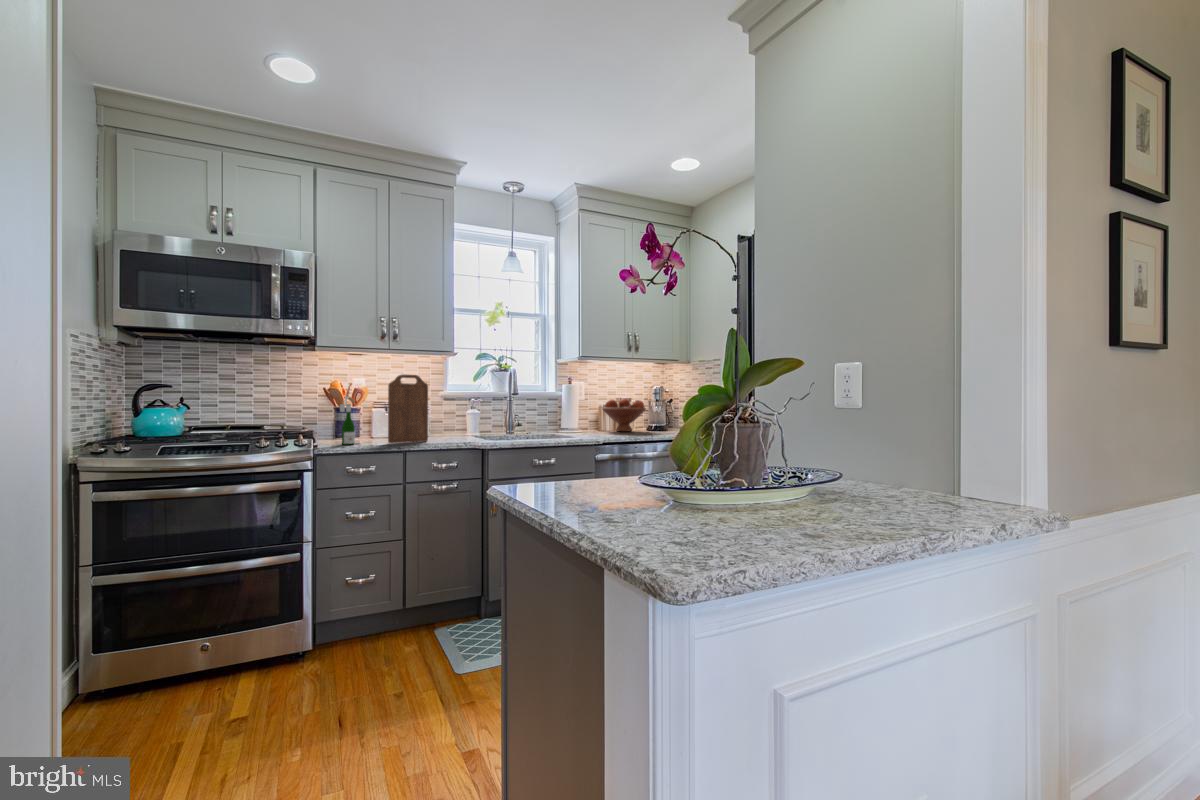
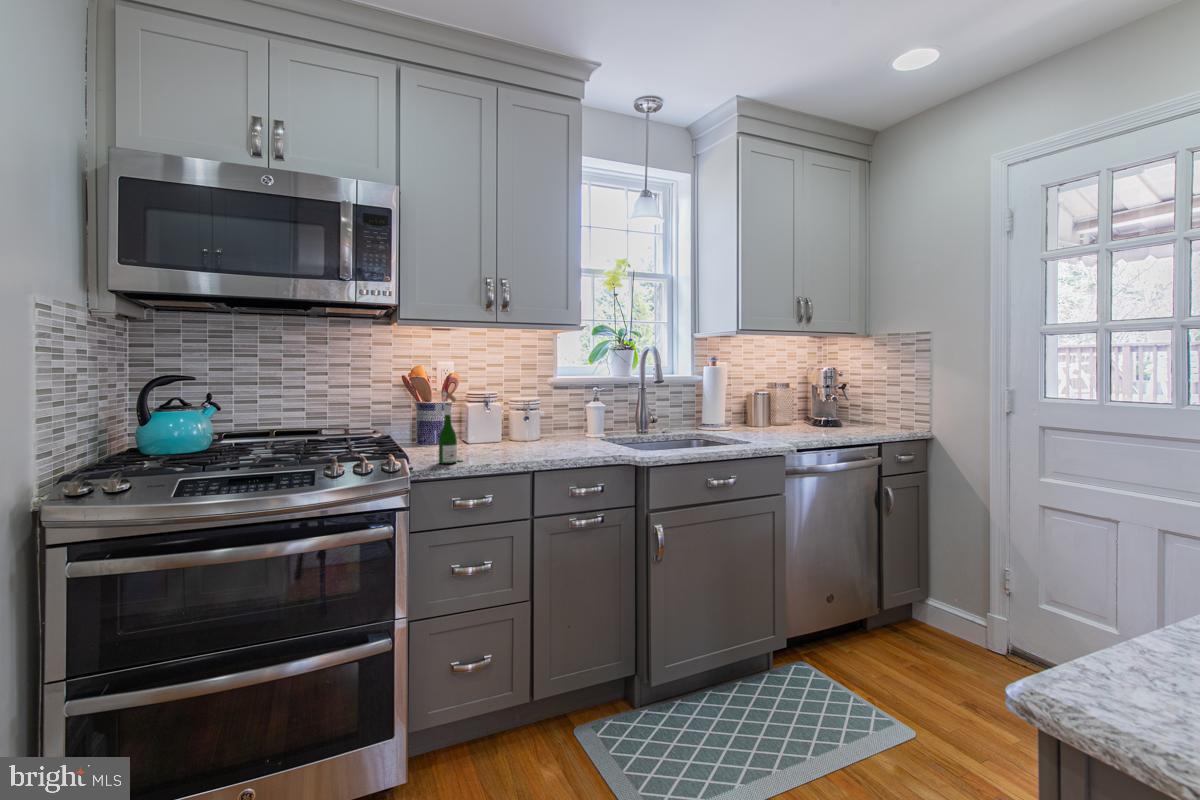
cutting board: present [388,374,428,443] -> none [502,359,554,460]
fruit bowl: present [602,399,646,432] -> none [760,386,824,432]

